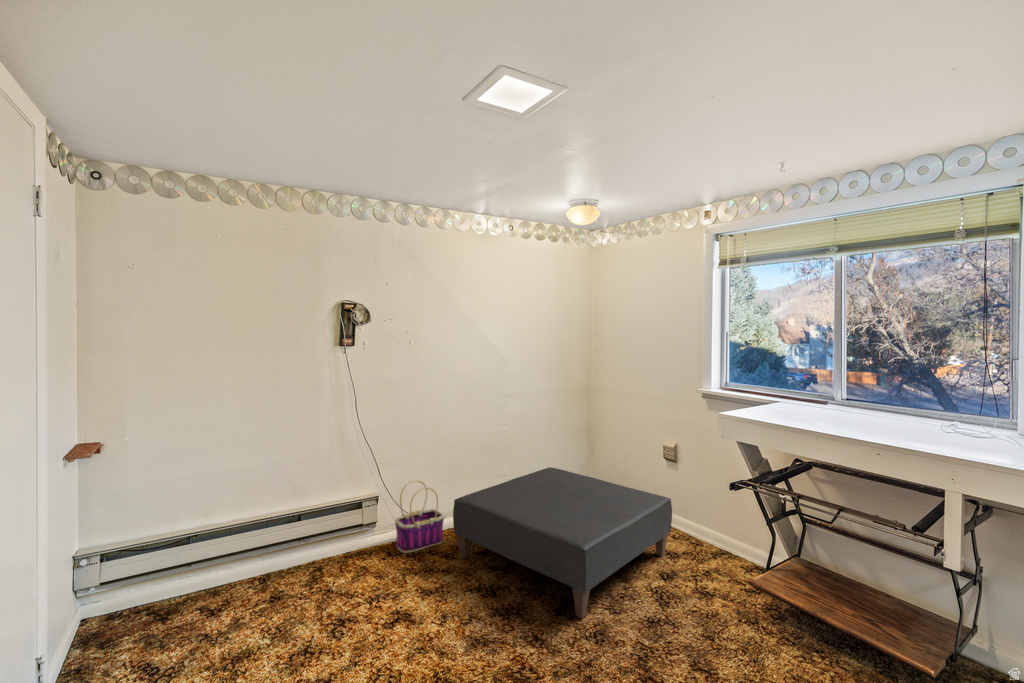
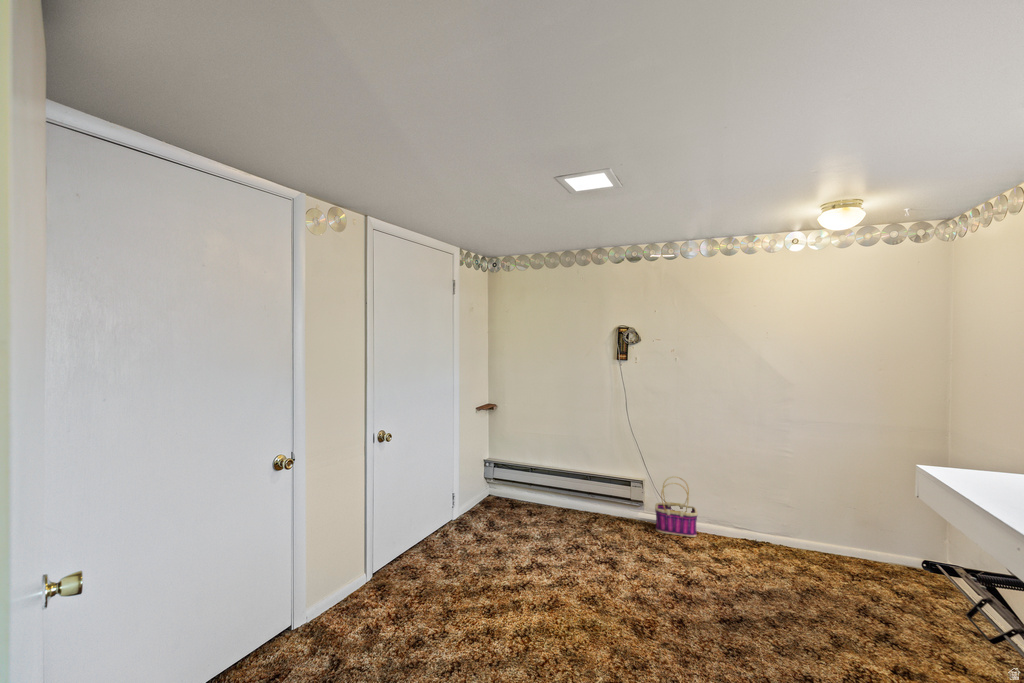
ottoman: present [453,467,672,618] -> none [691,498,964,659]

